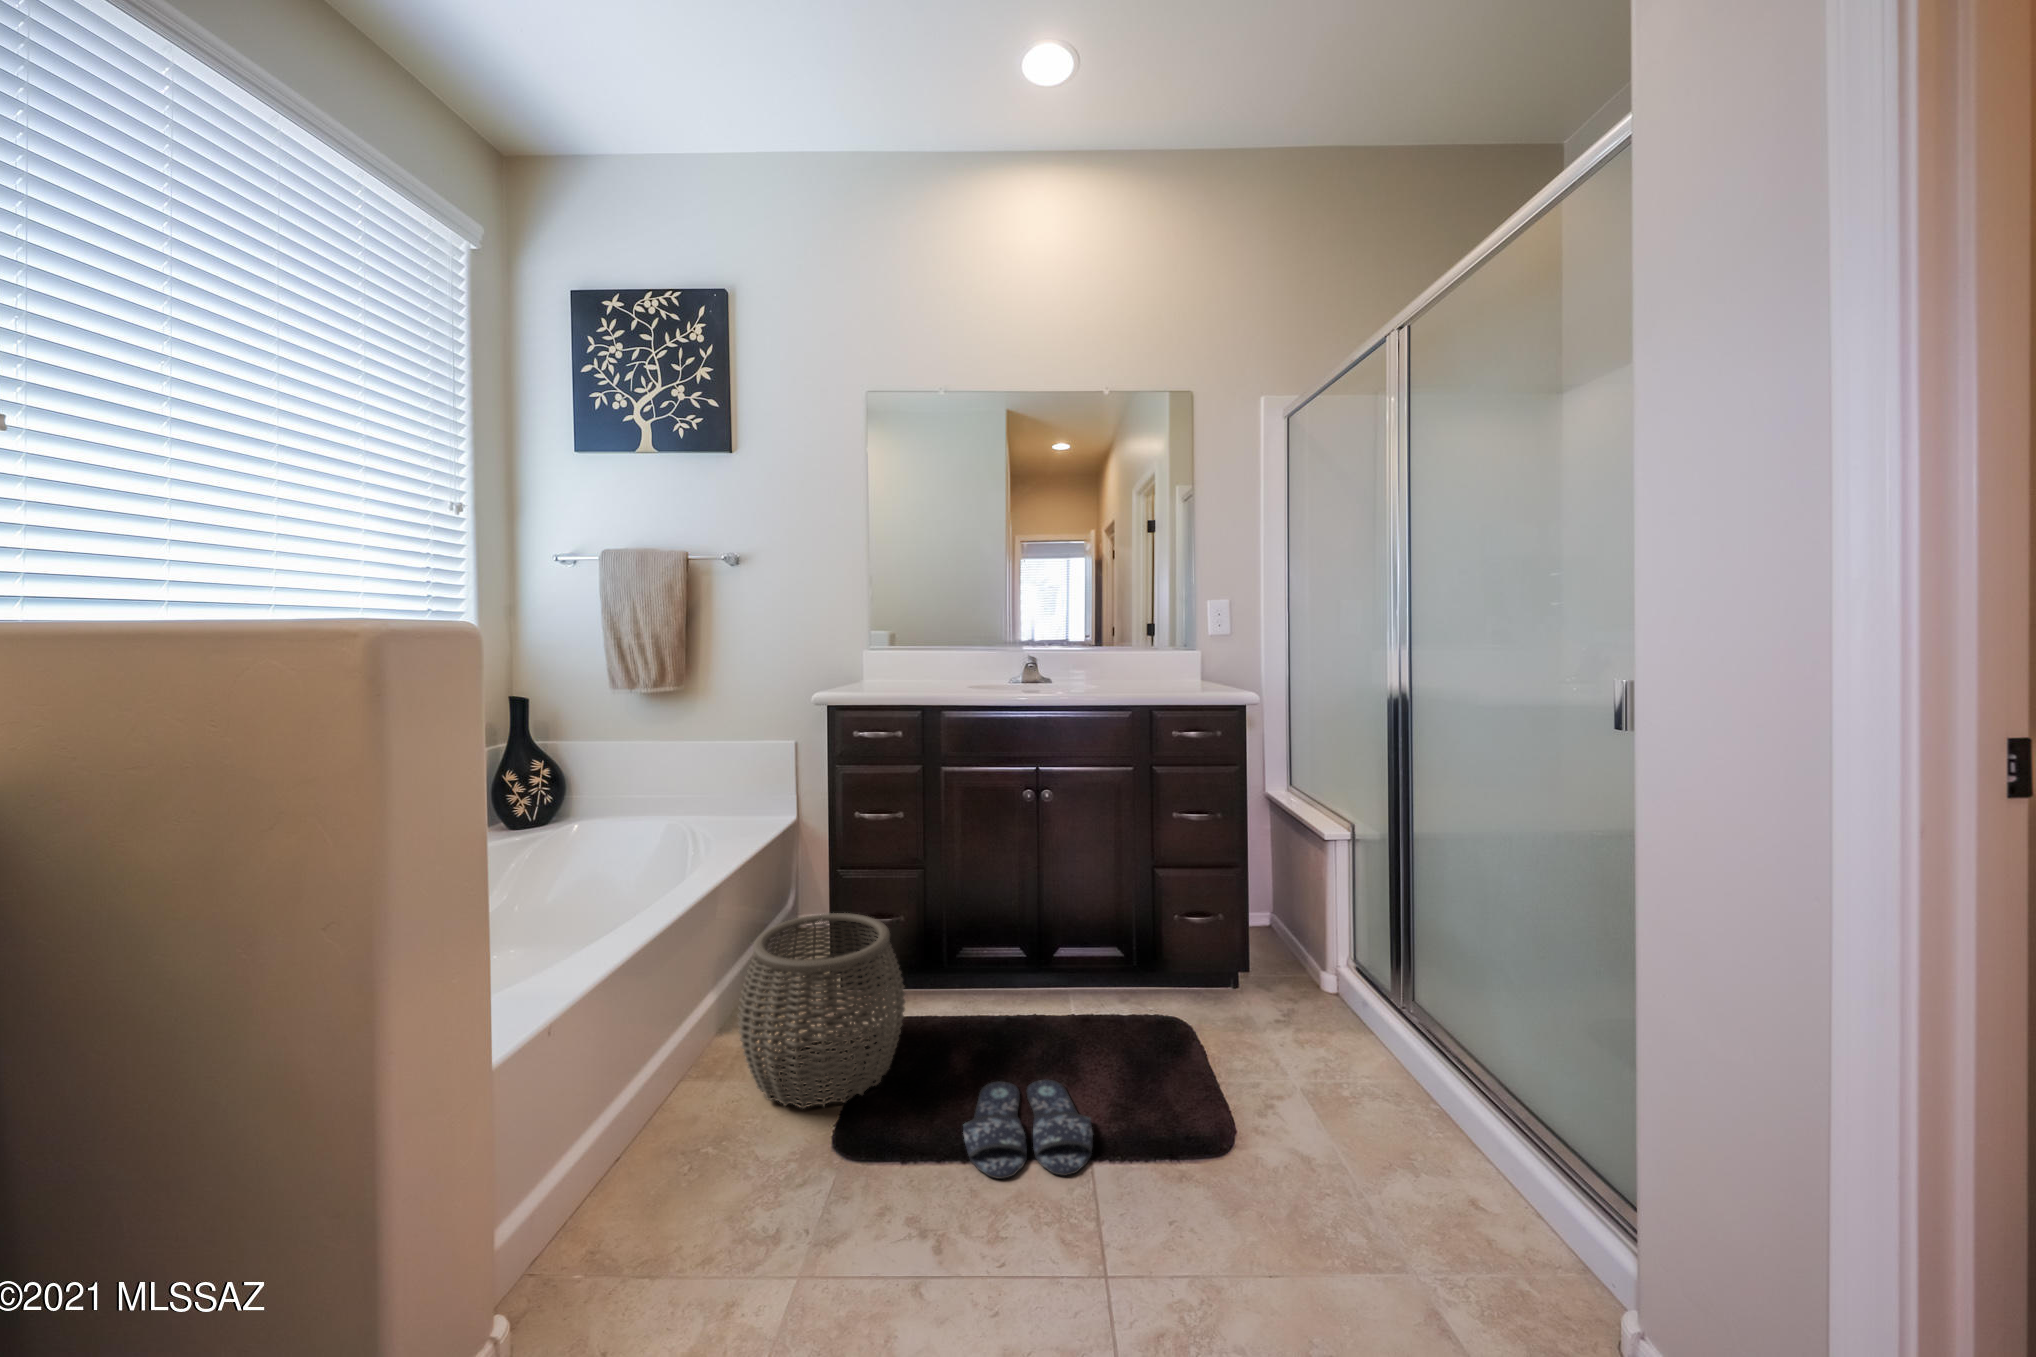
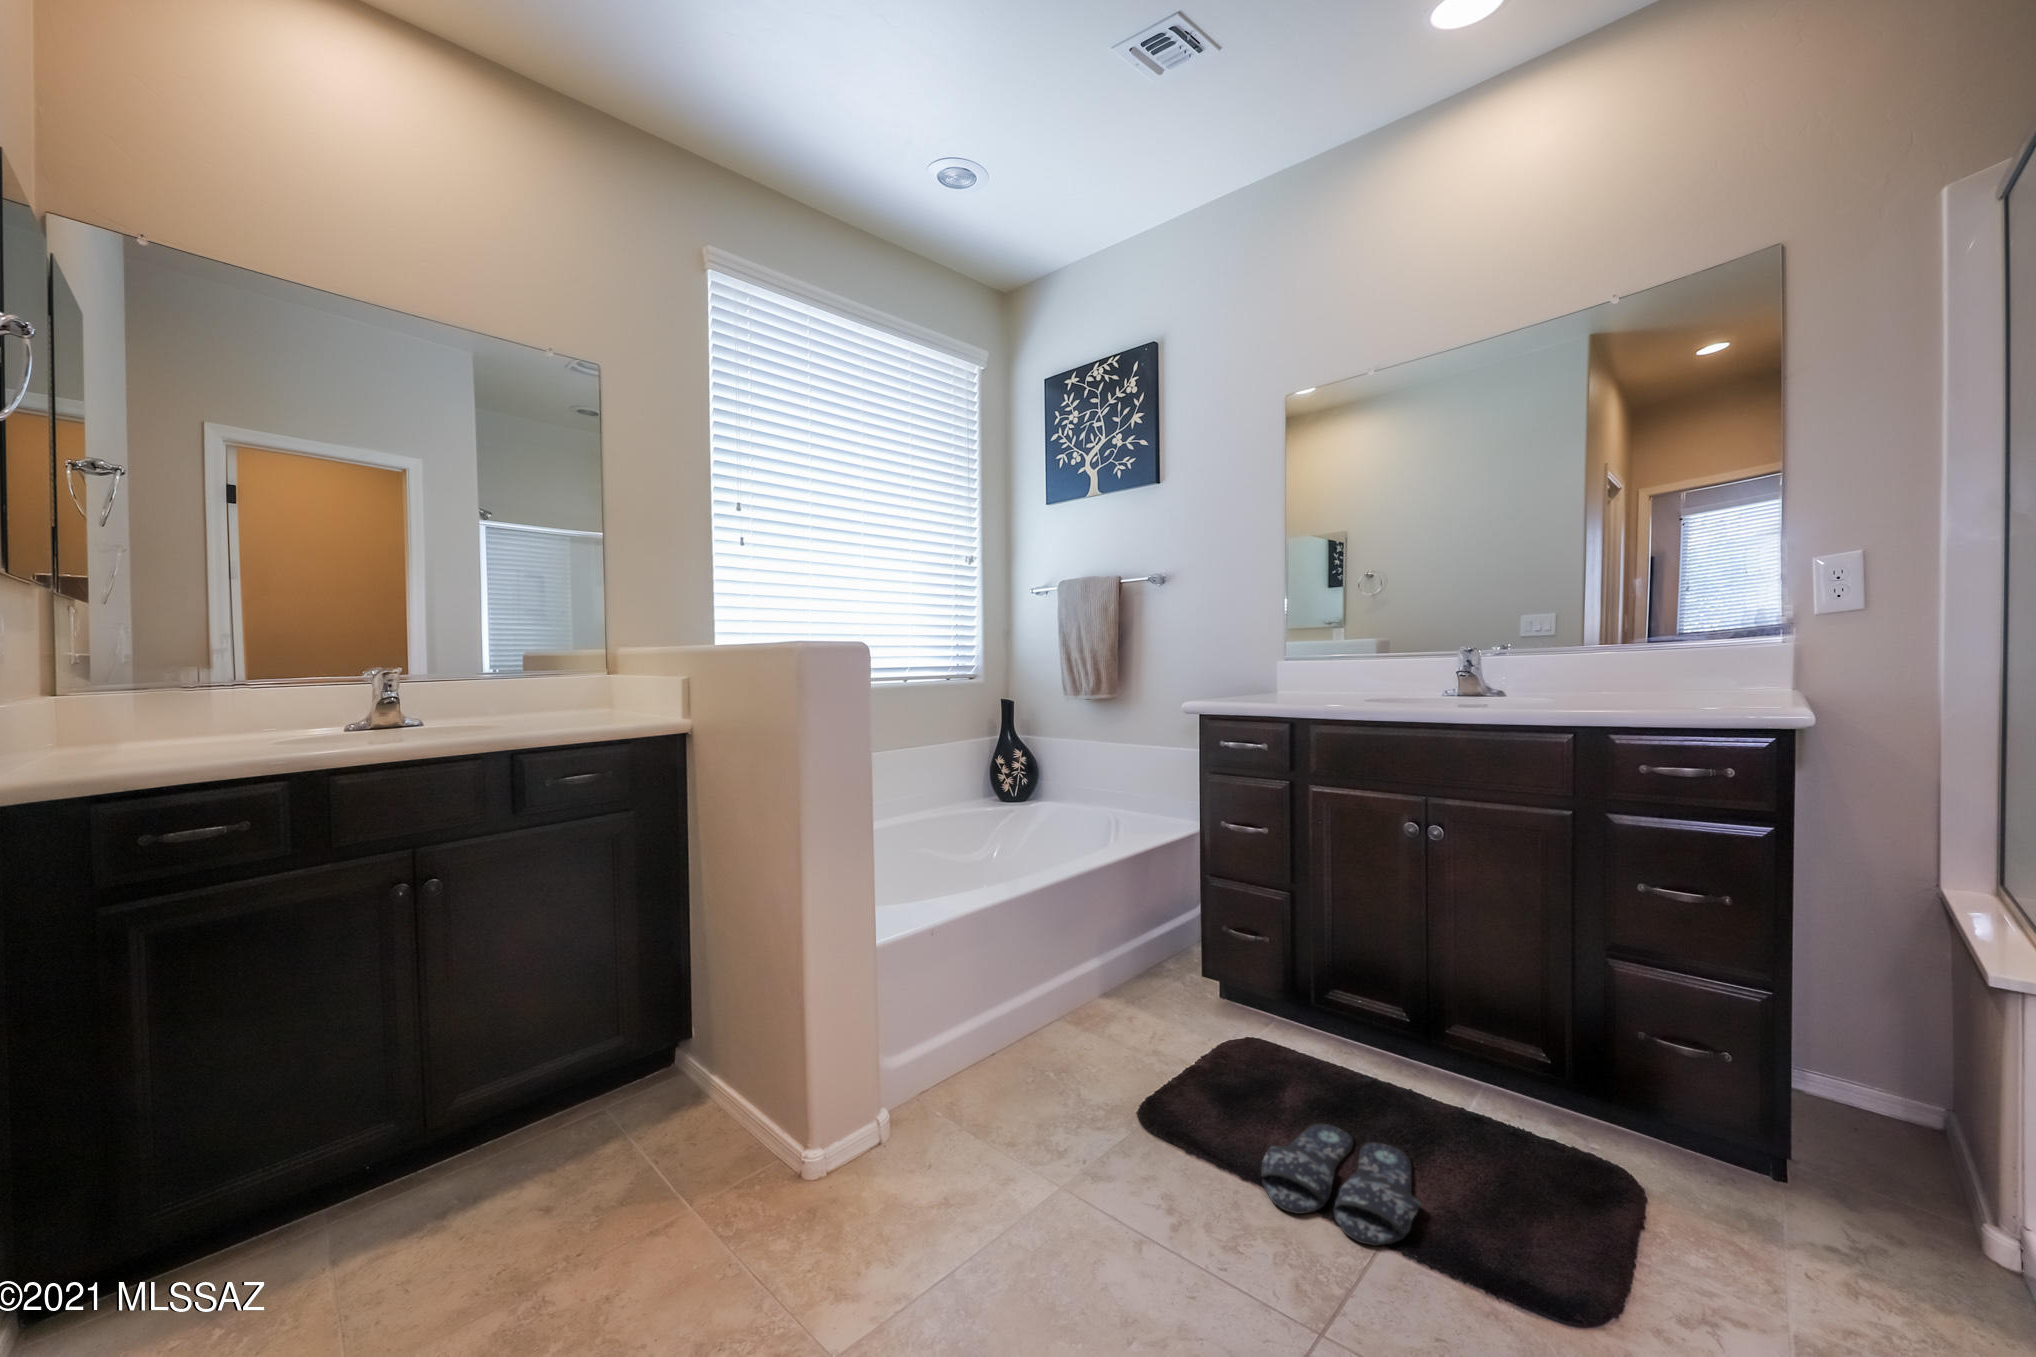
woven basket: present [738,913,905,1108] -> none [1093,906,1250,1085]

